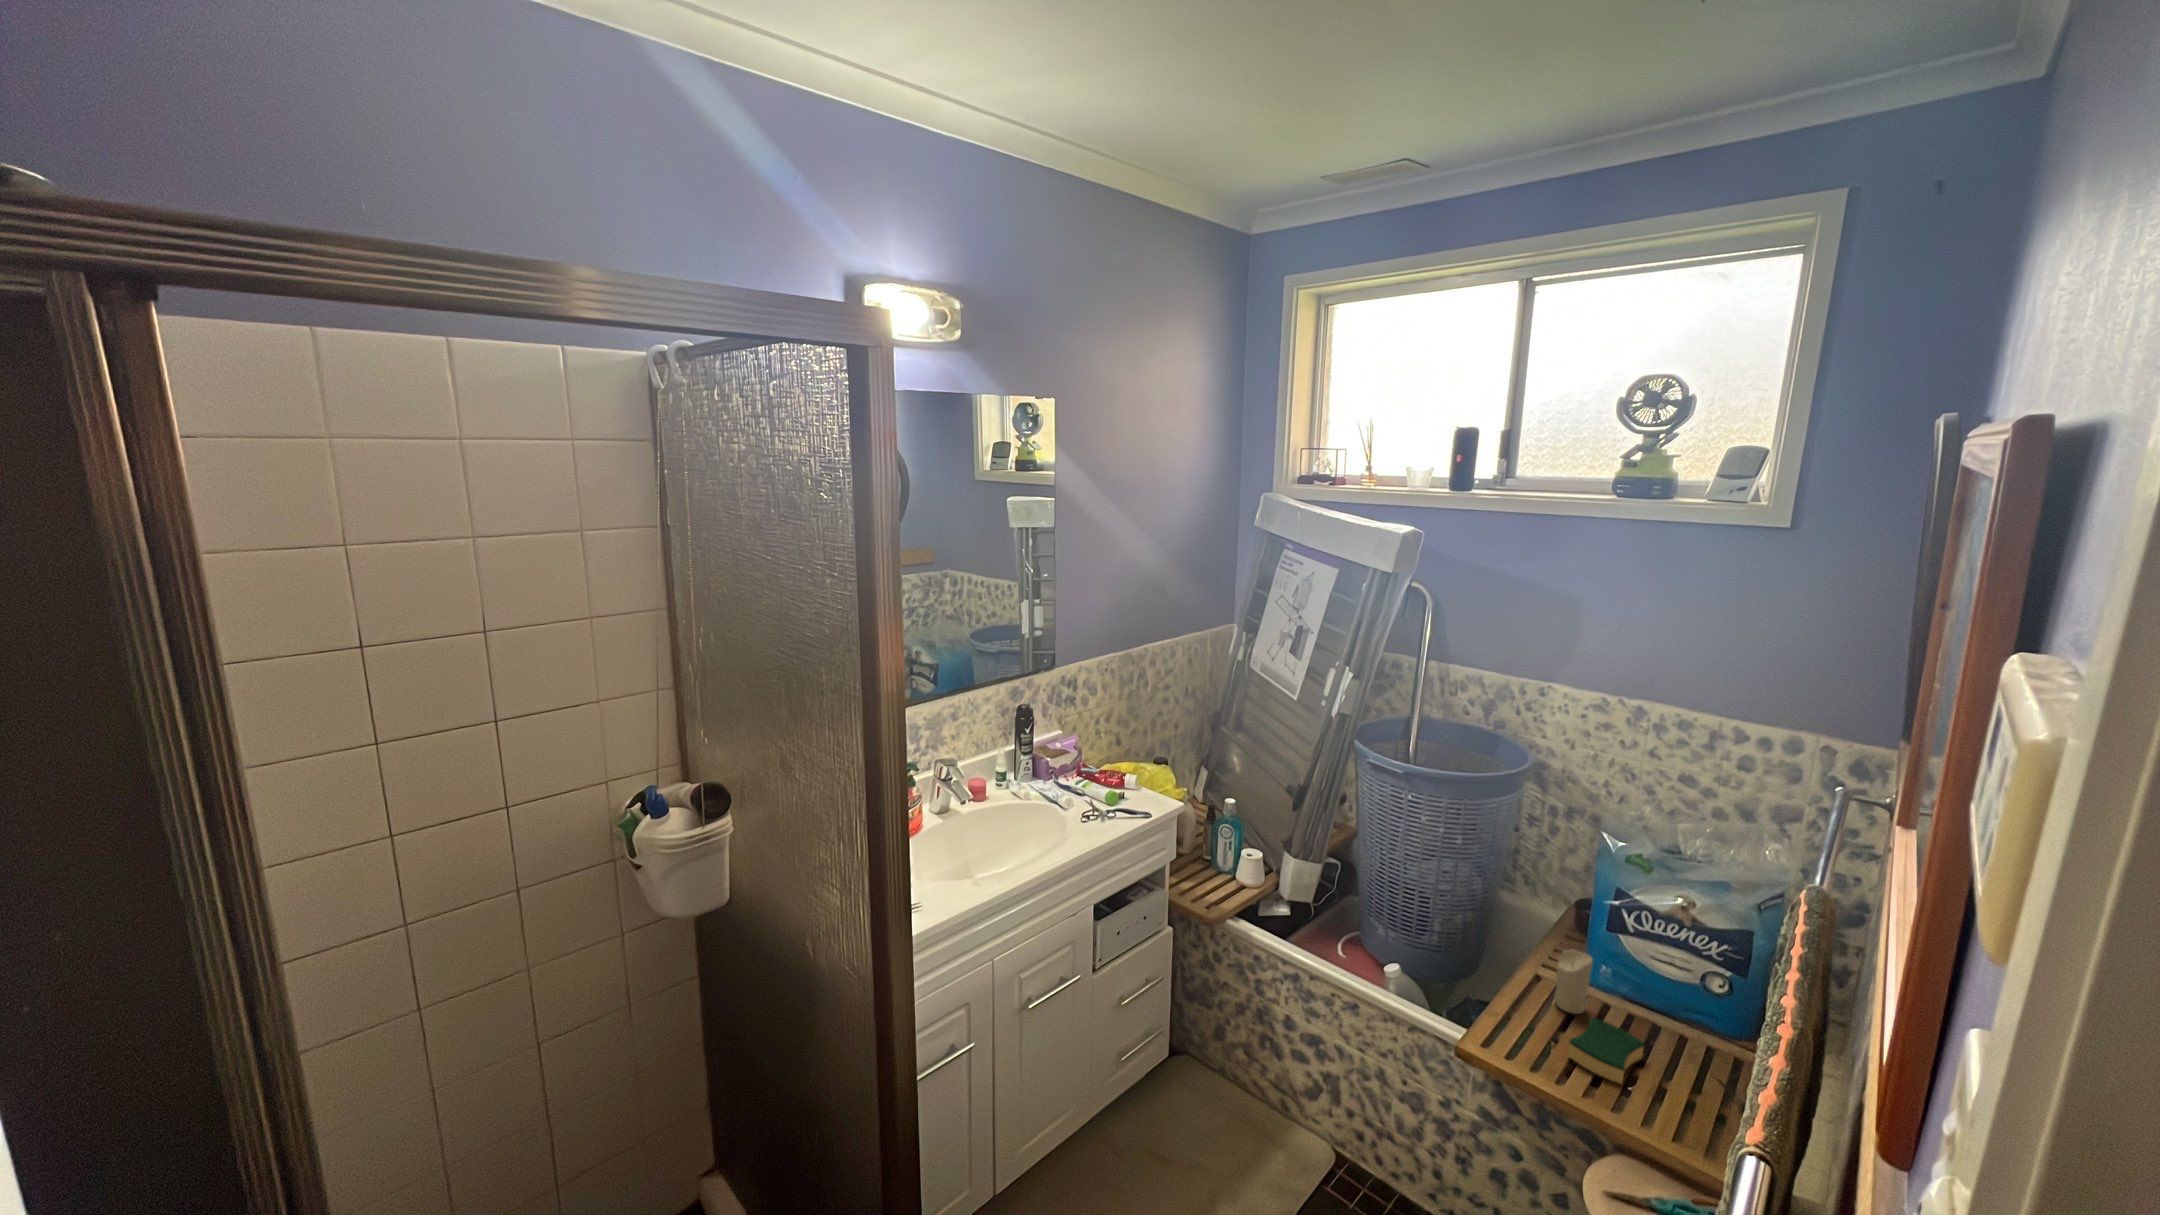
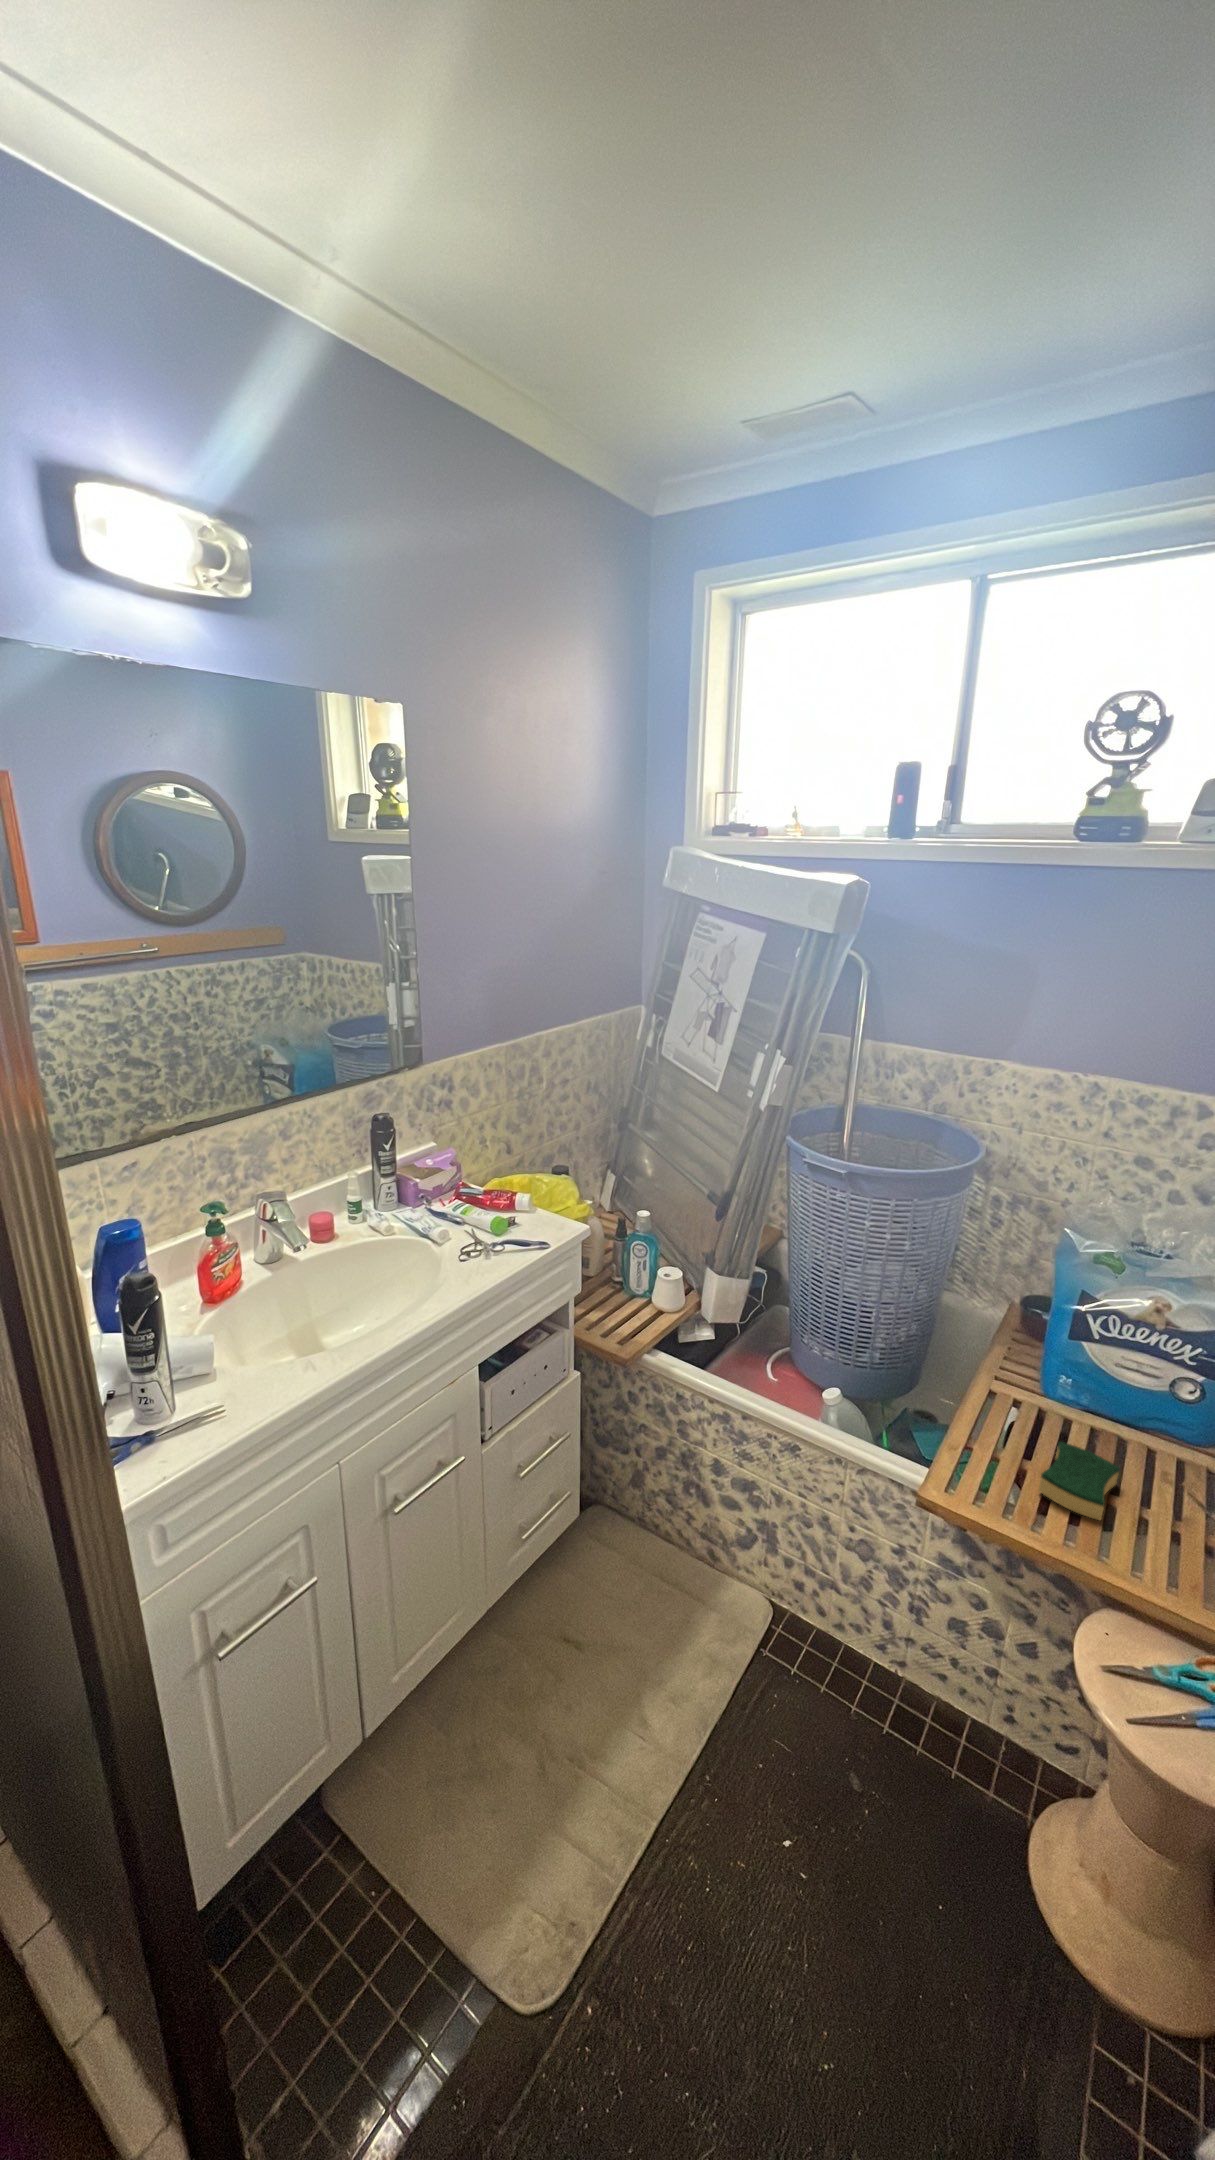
candle: present [1555,950,1593,1014] -> none [1015,1364,1059,1436]

